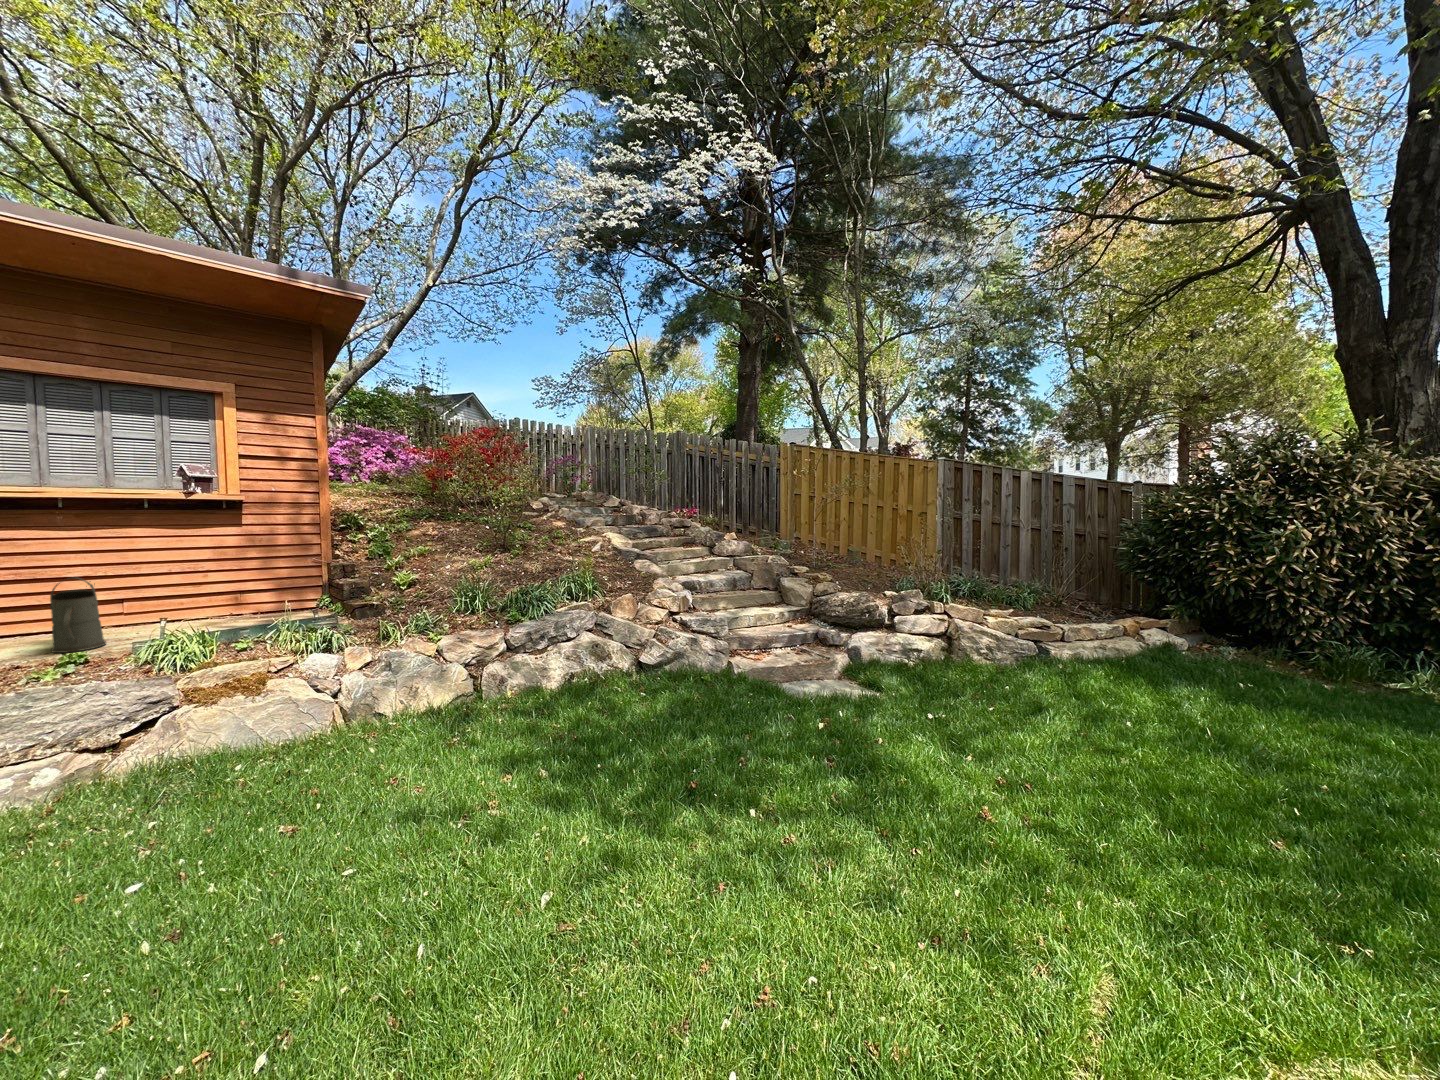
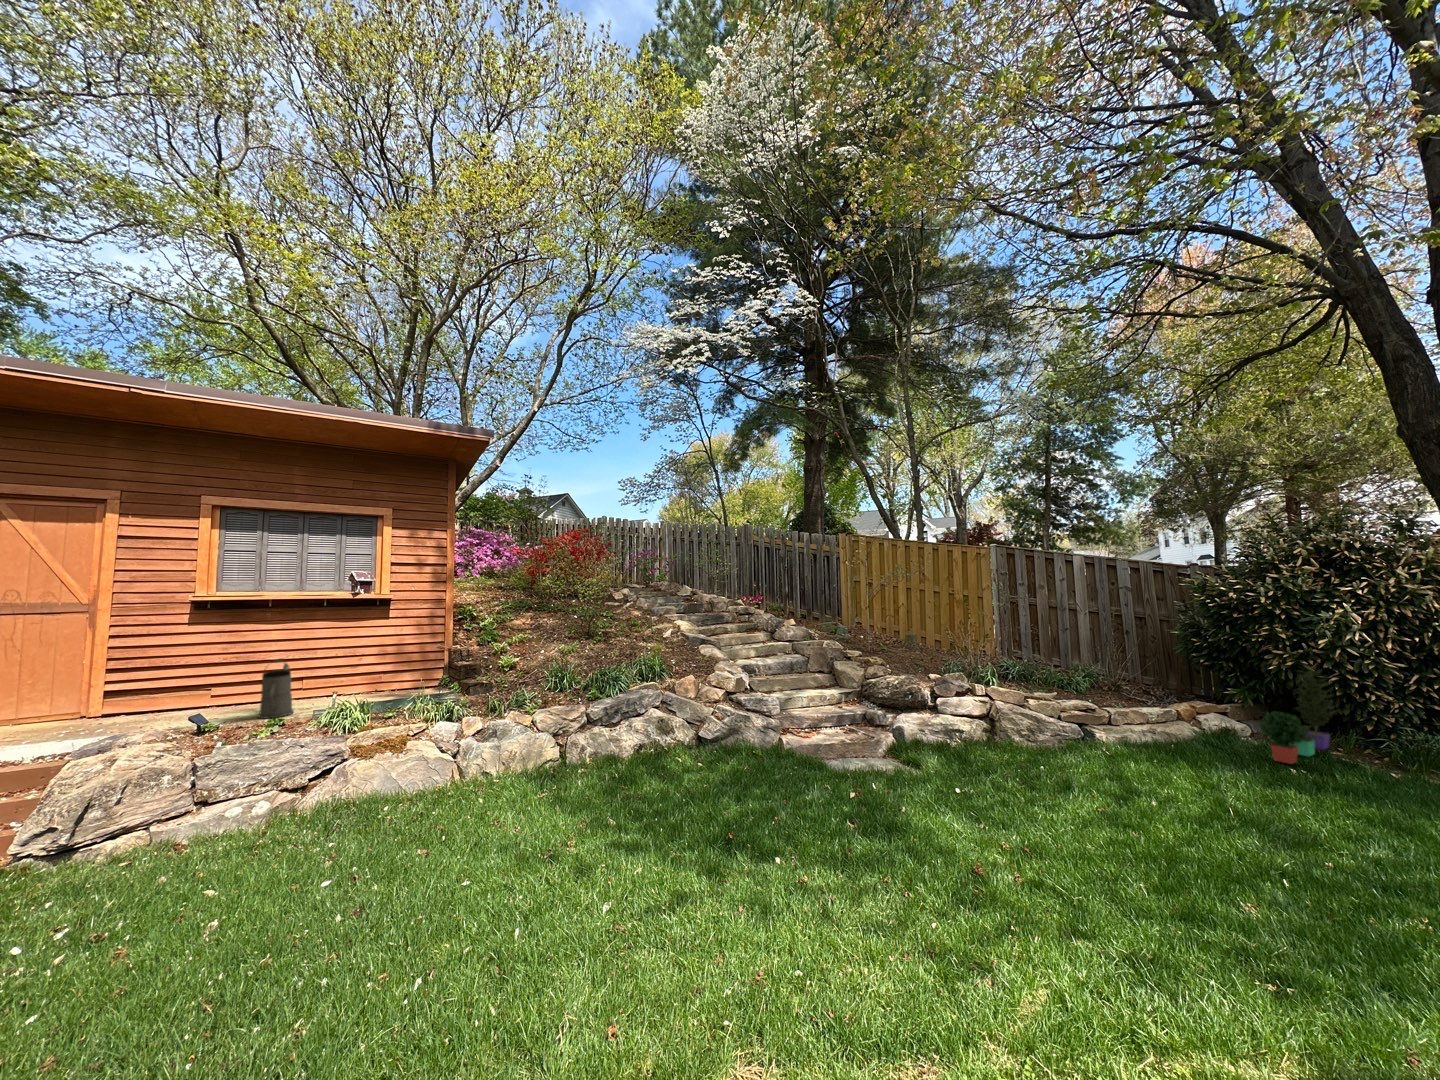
potted plant: none [1215,579,1282,677] -> present [1259,665,1335,764]

